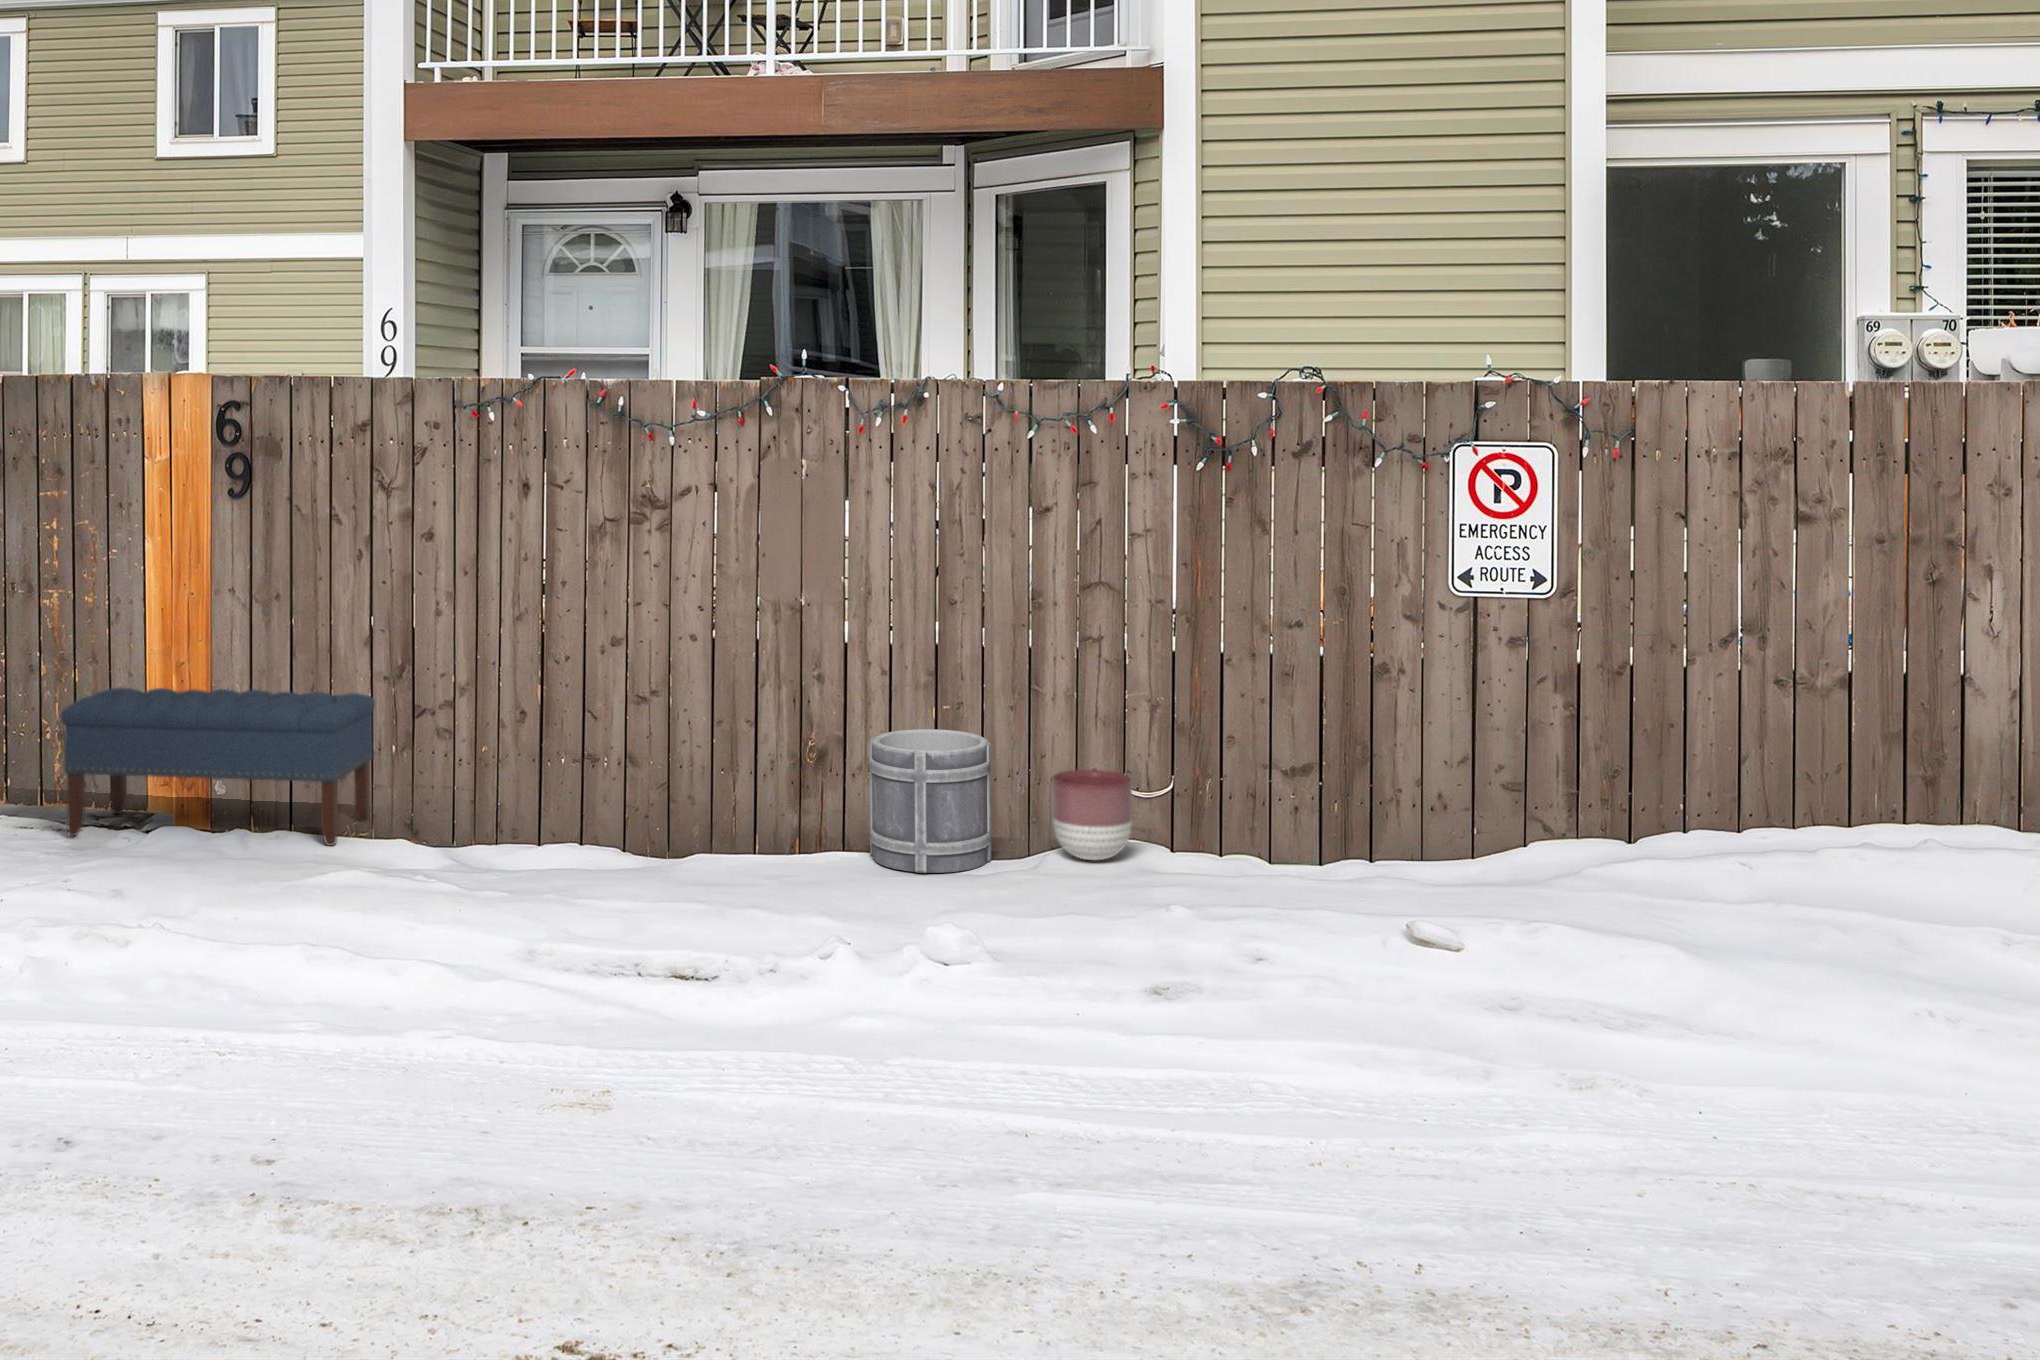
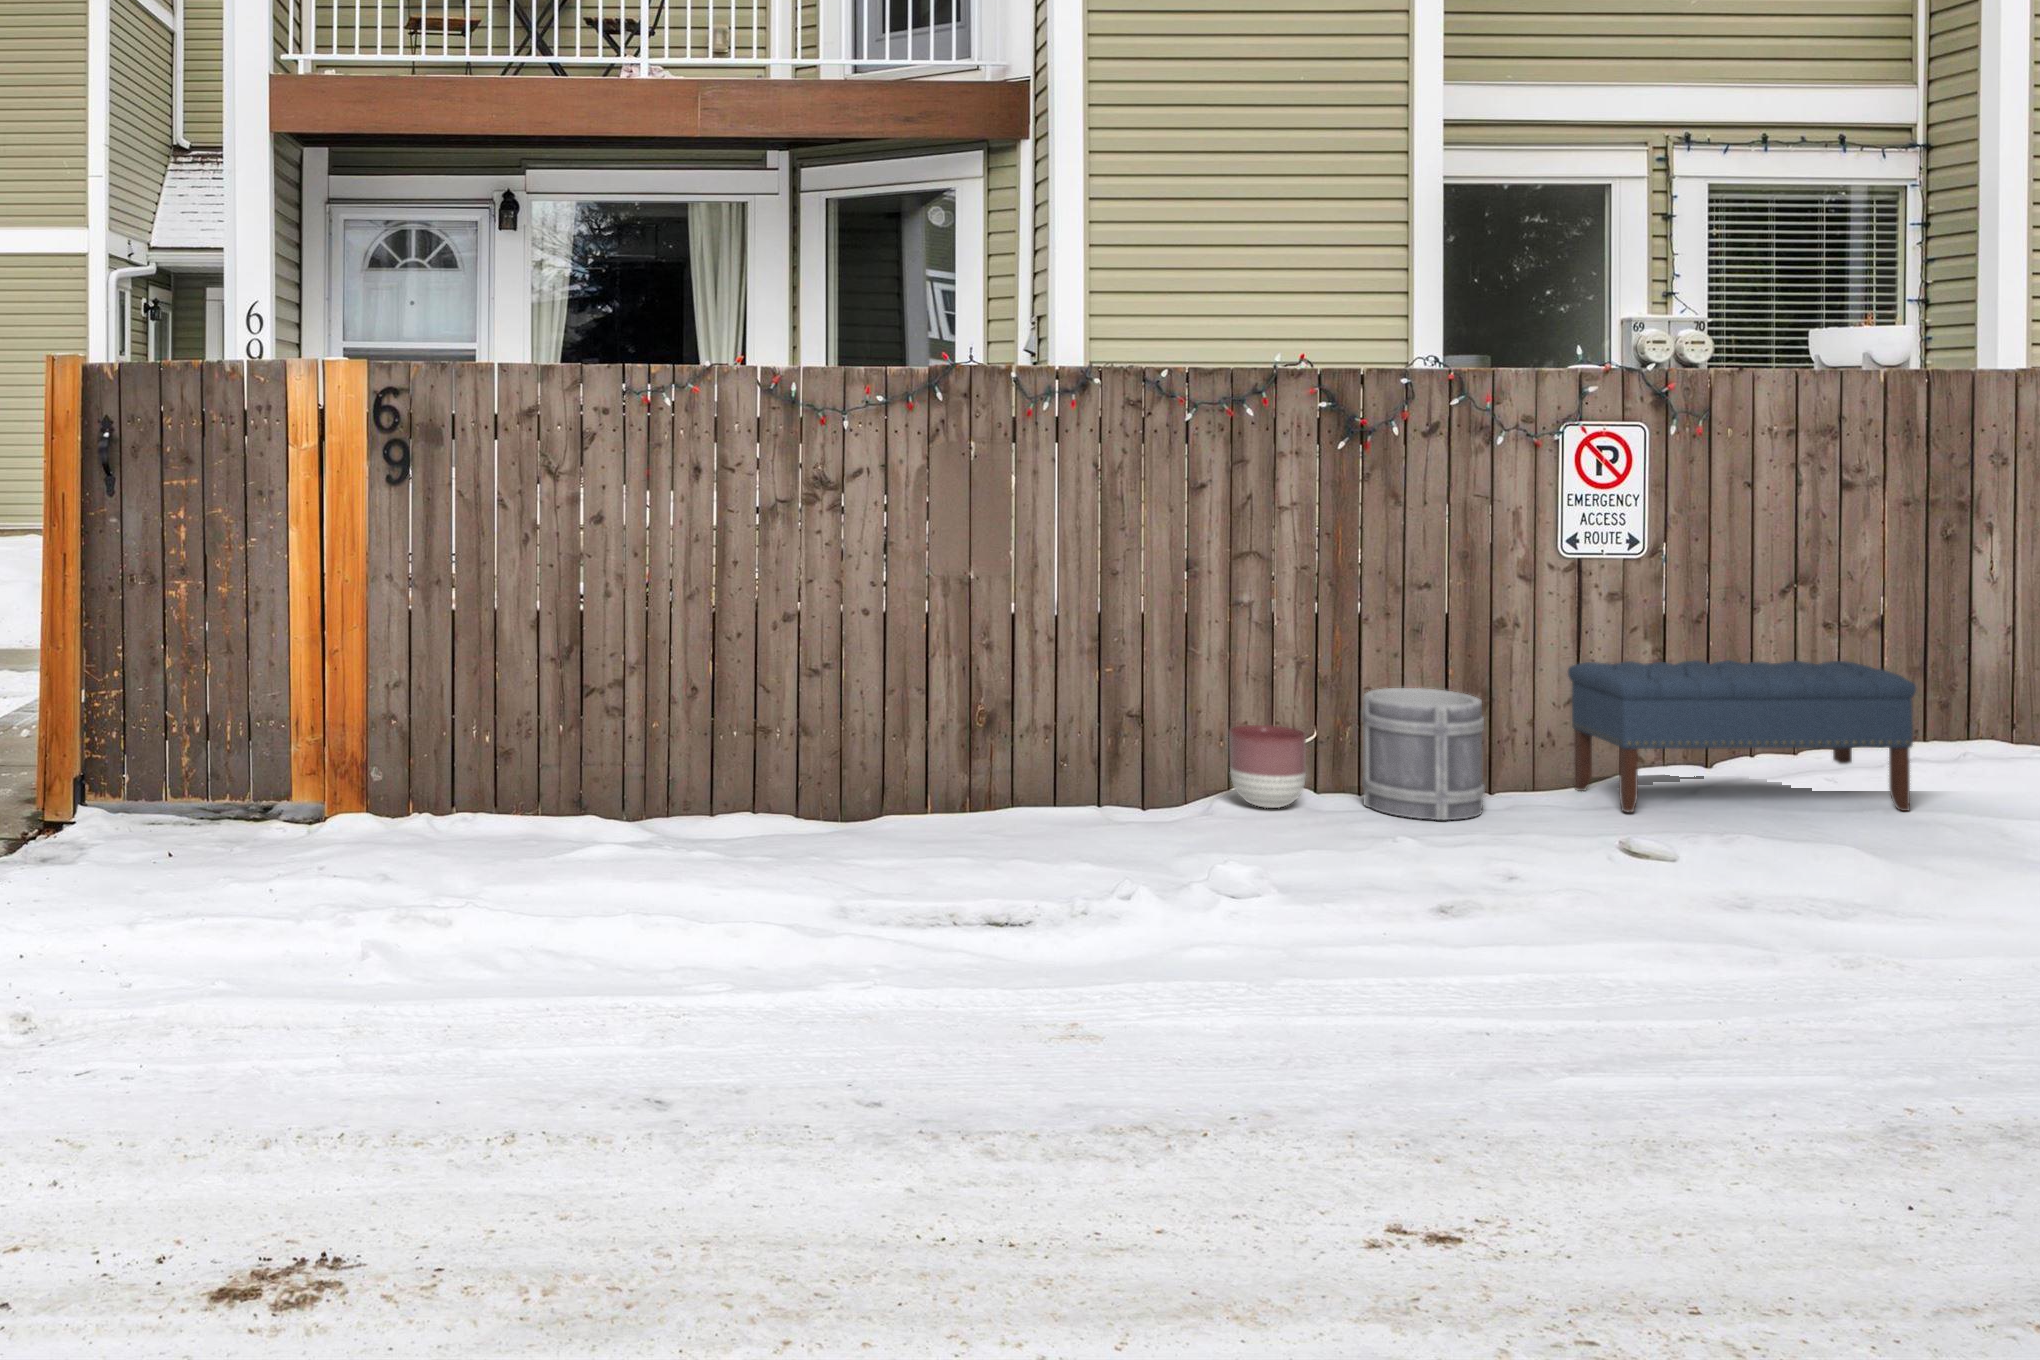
bench: present [61,688,375,846] -> present [1568,660,1916,812]
bucket: present [870,729,991,873] -> present [1362,688,1485,820]

